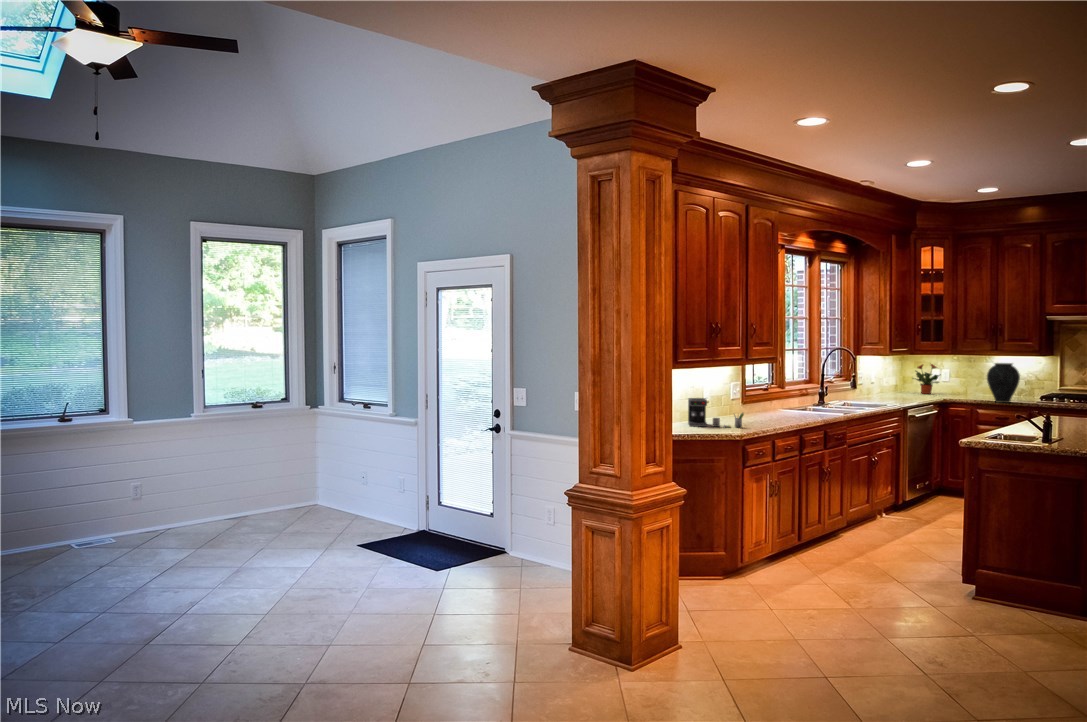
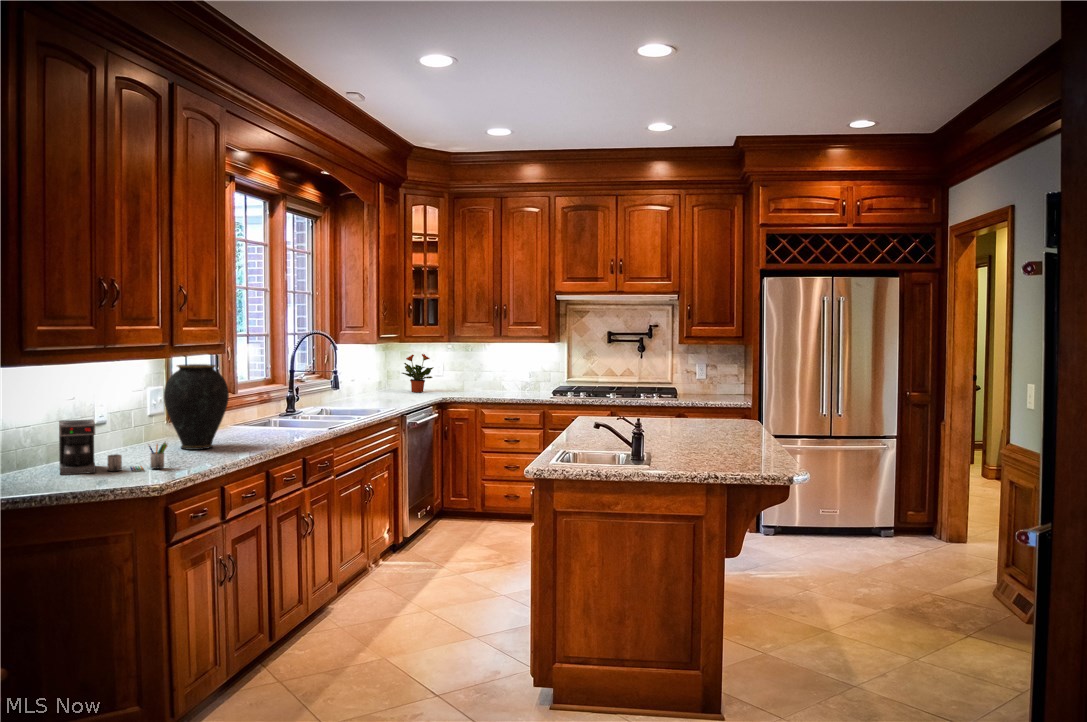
vase: present [987,363,1020,403] -> present [164,364,229,450]

